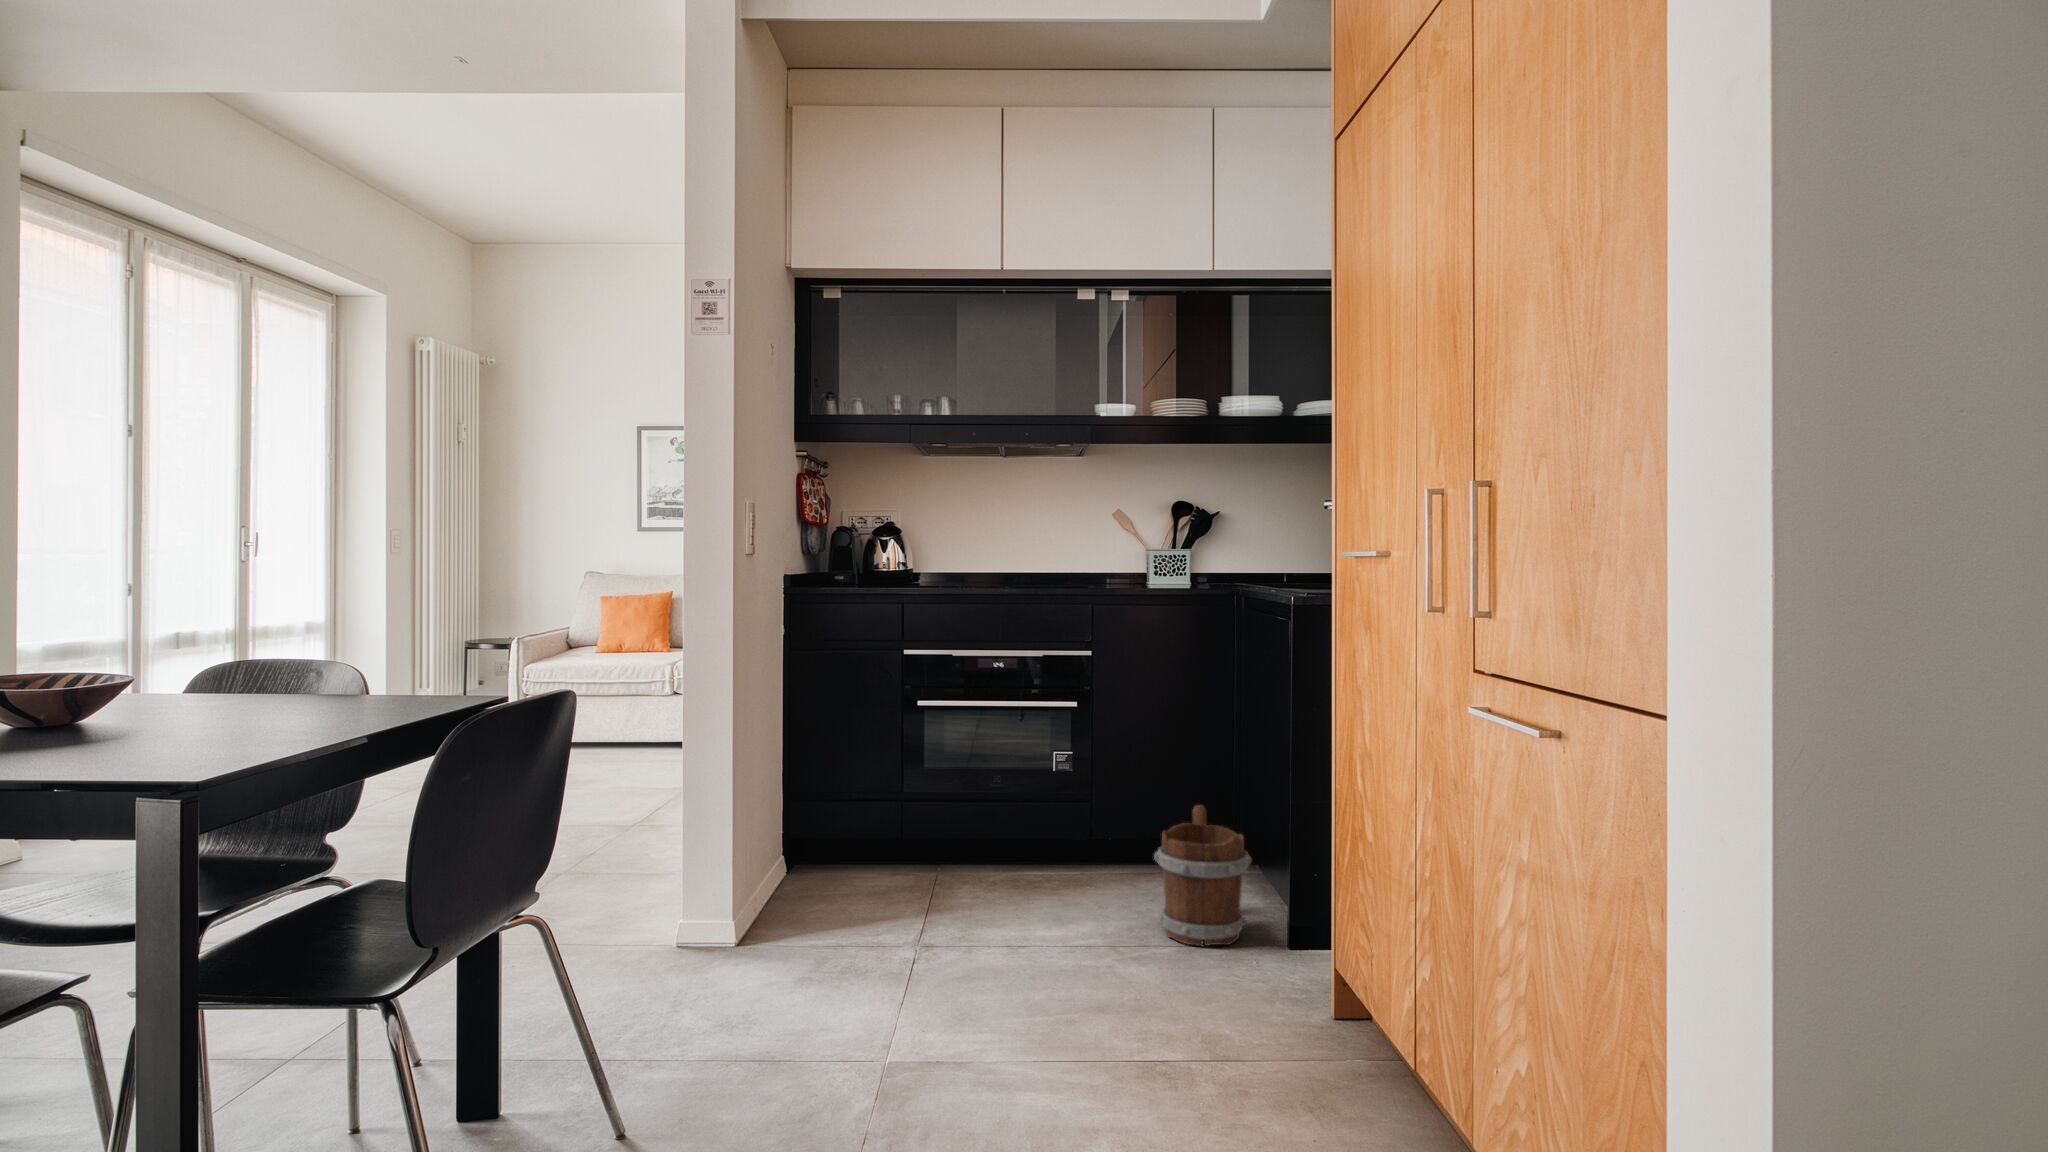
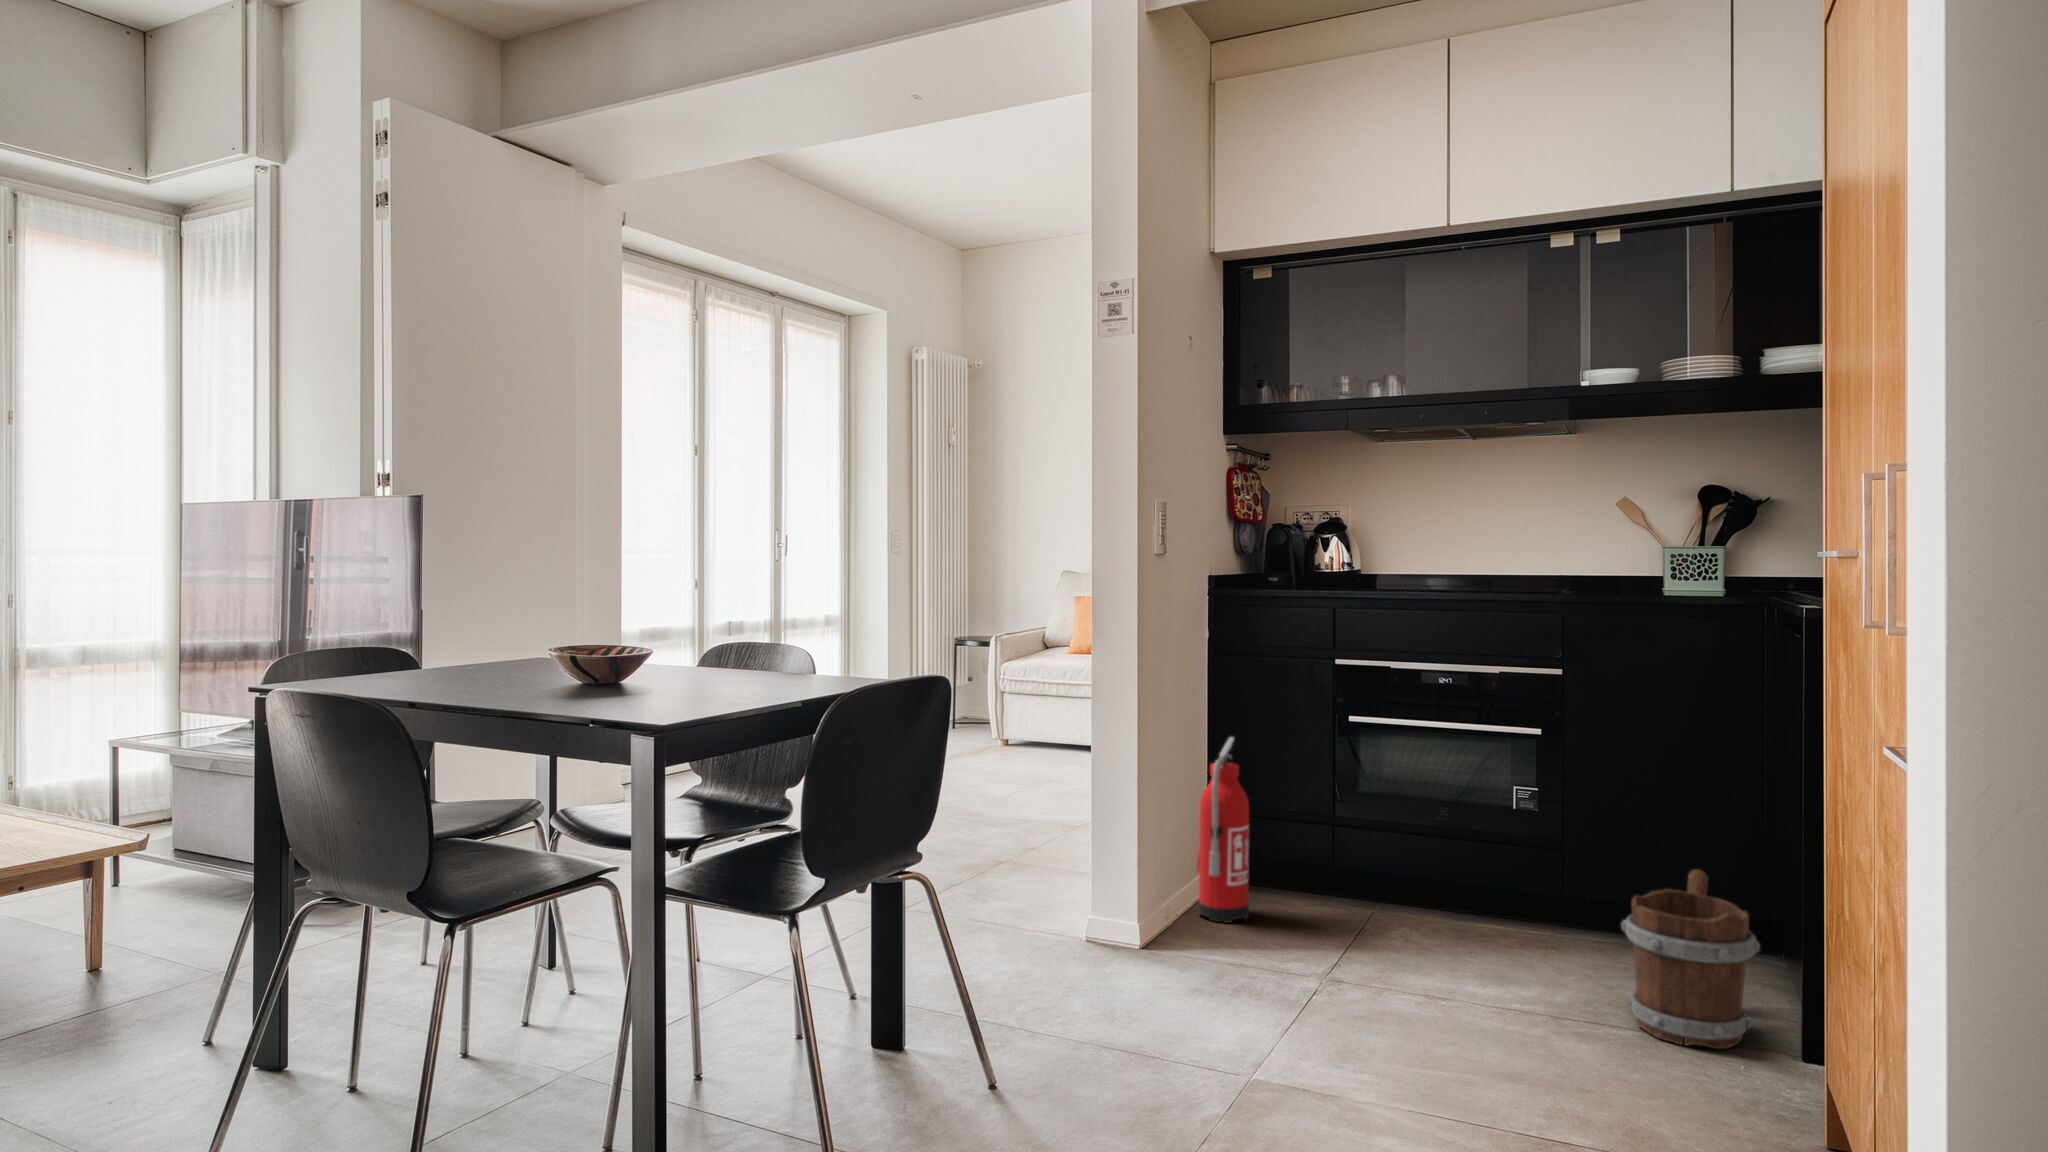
fire extinguisher: none [783,725,831,901] -> present [1197,737,1249,922]

